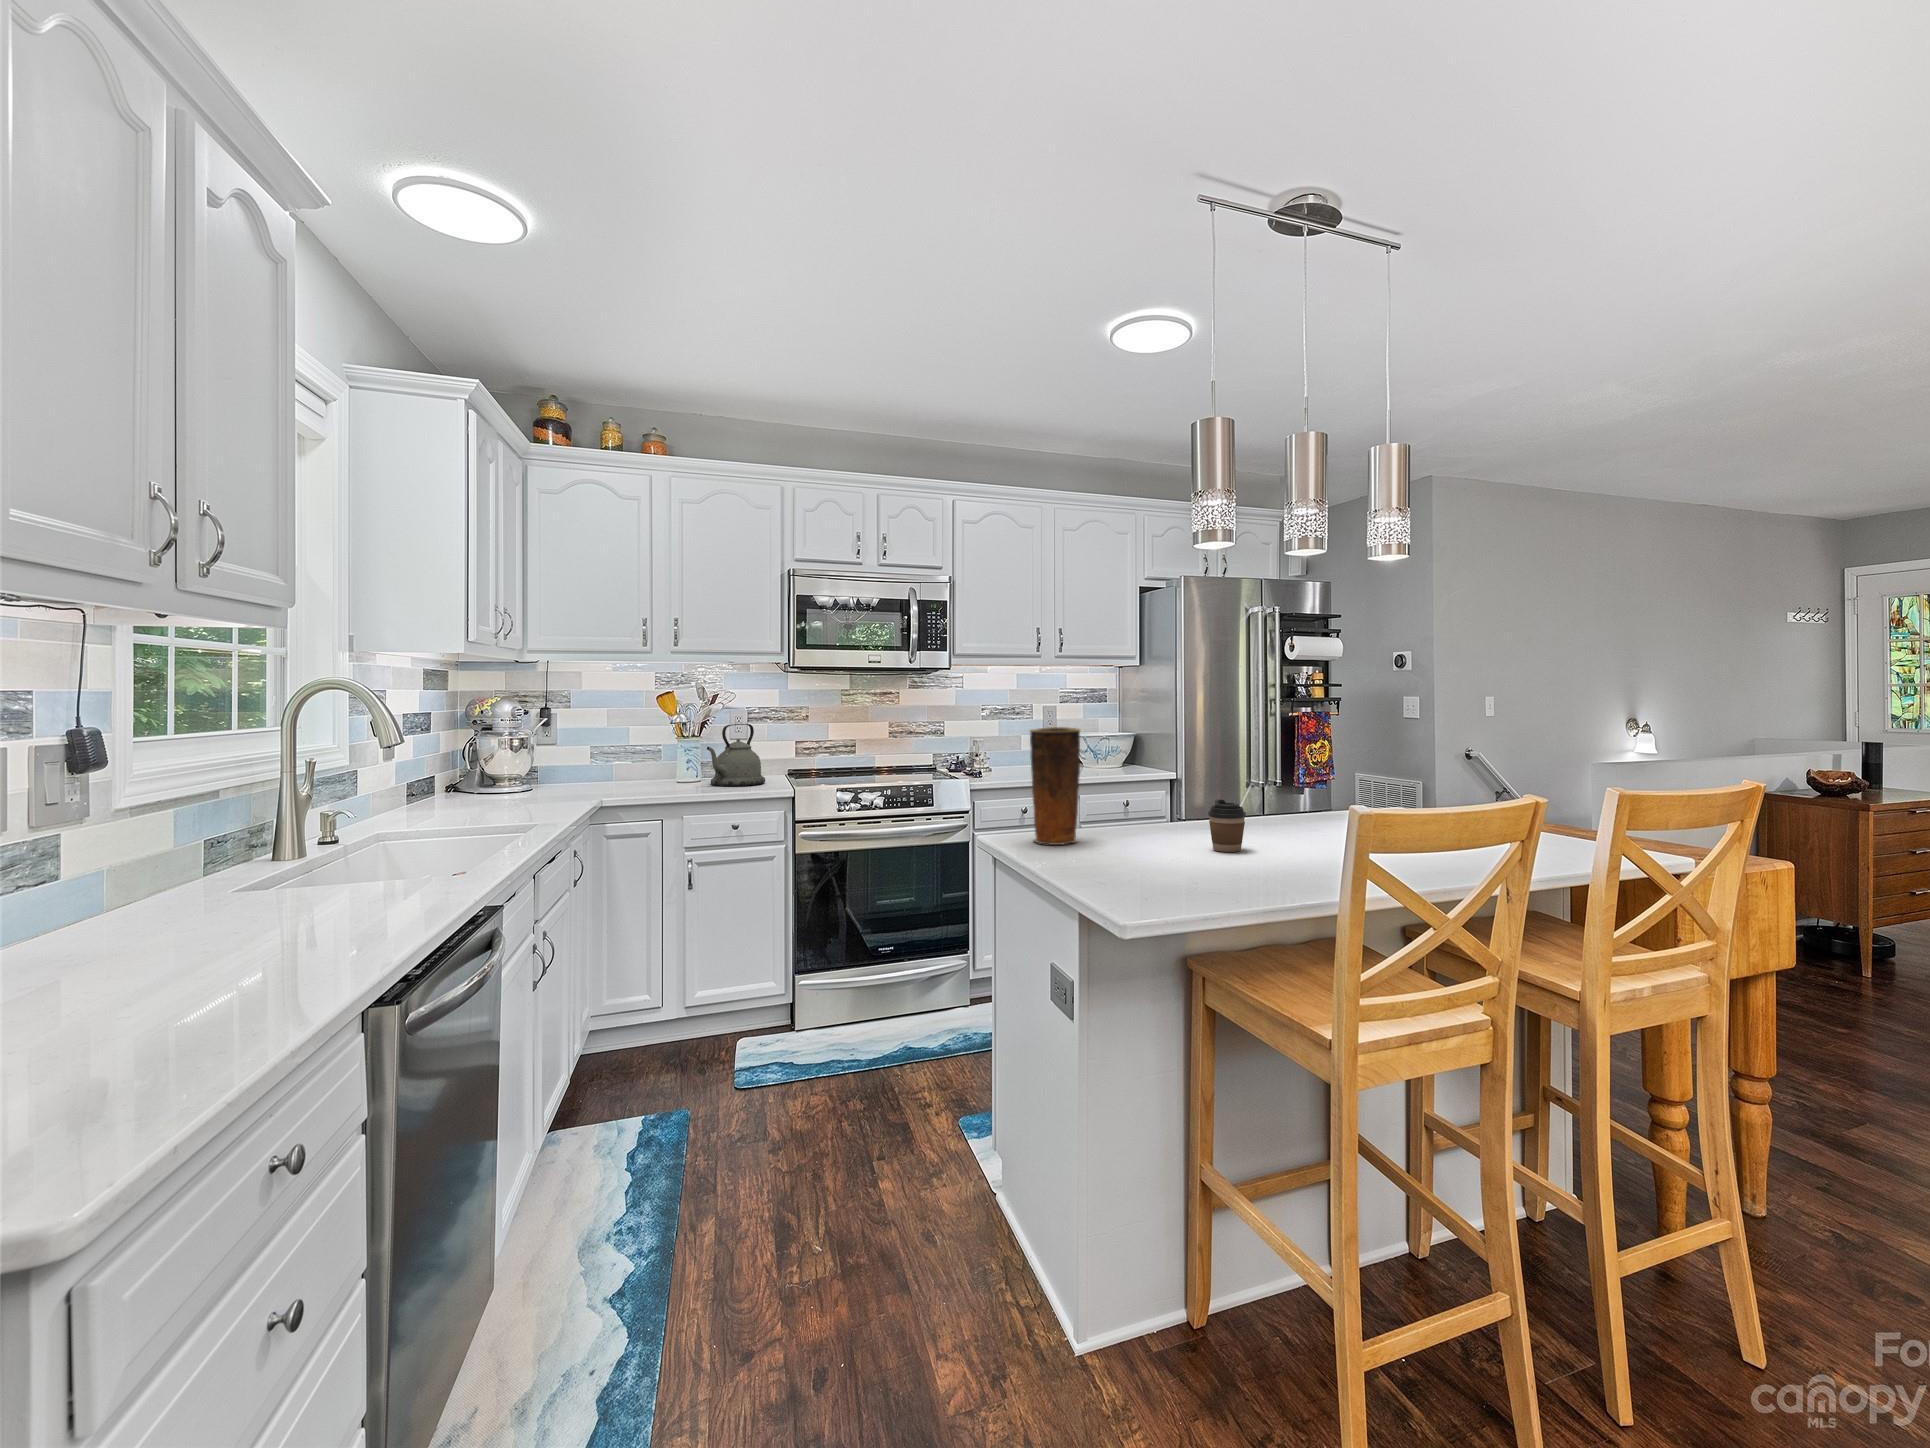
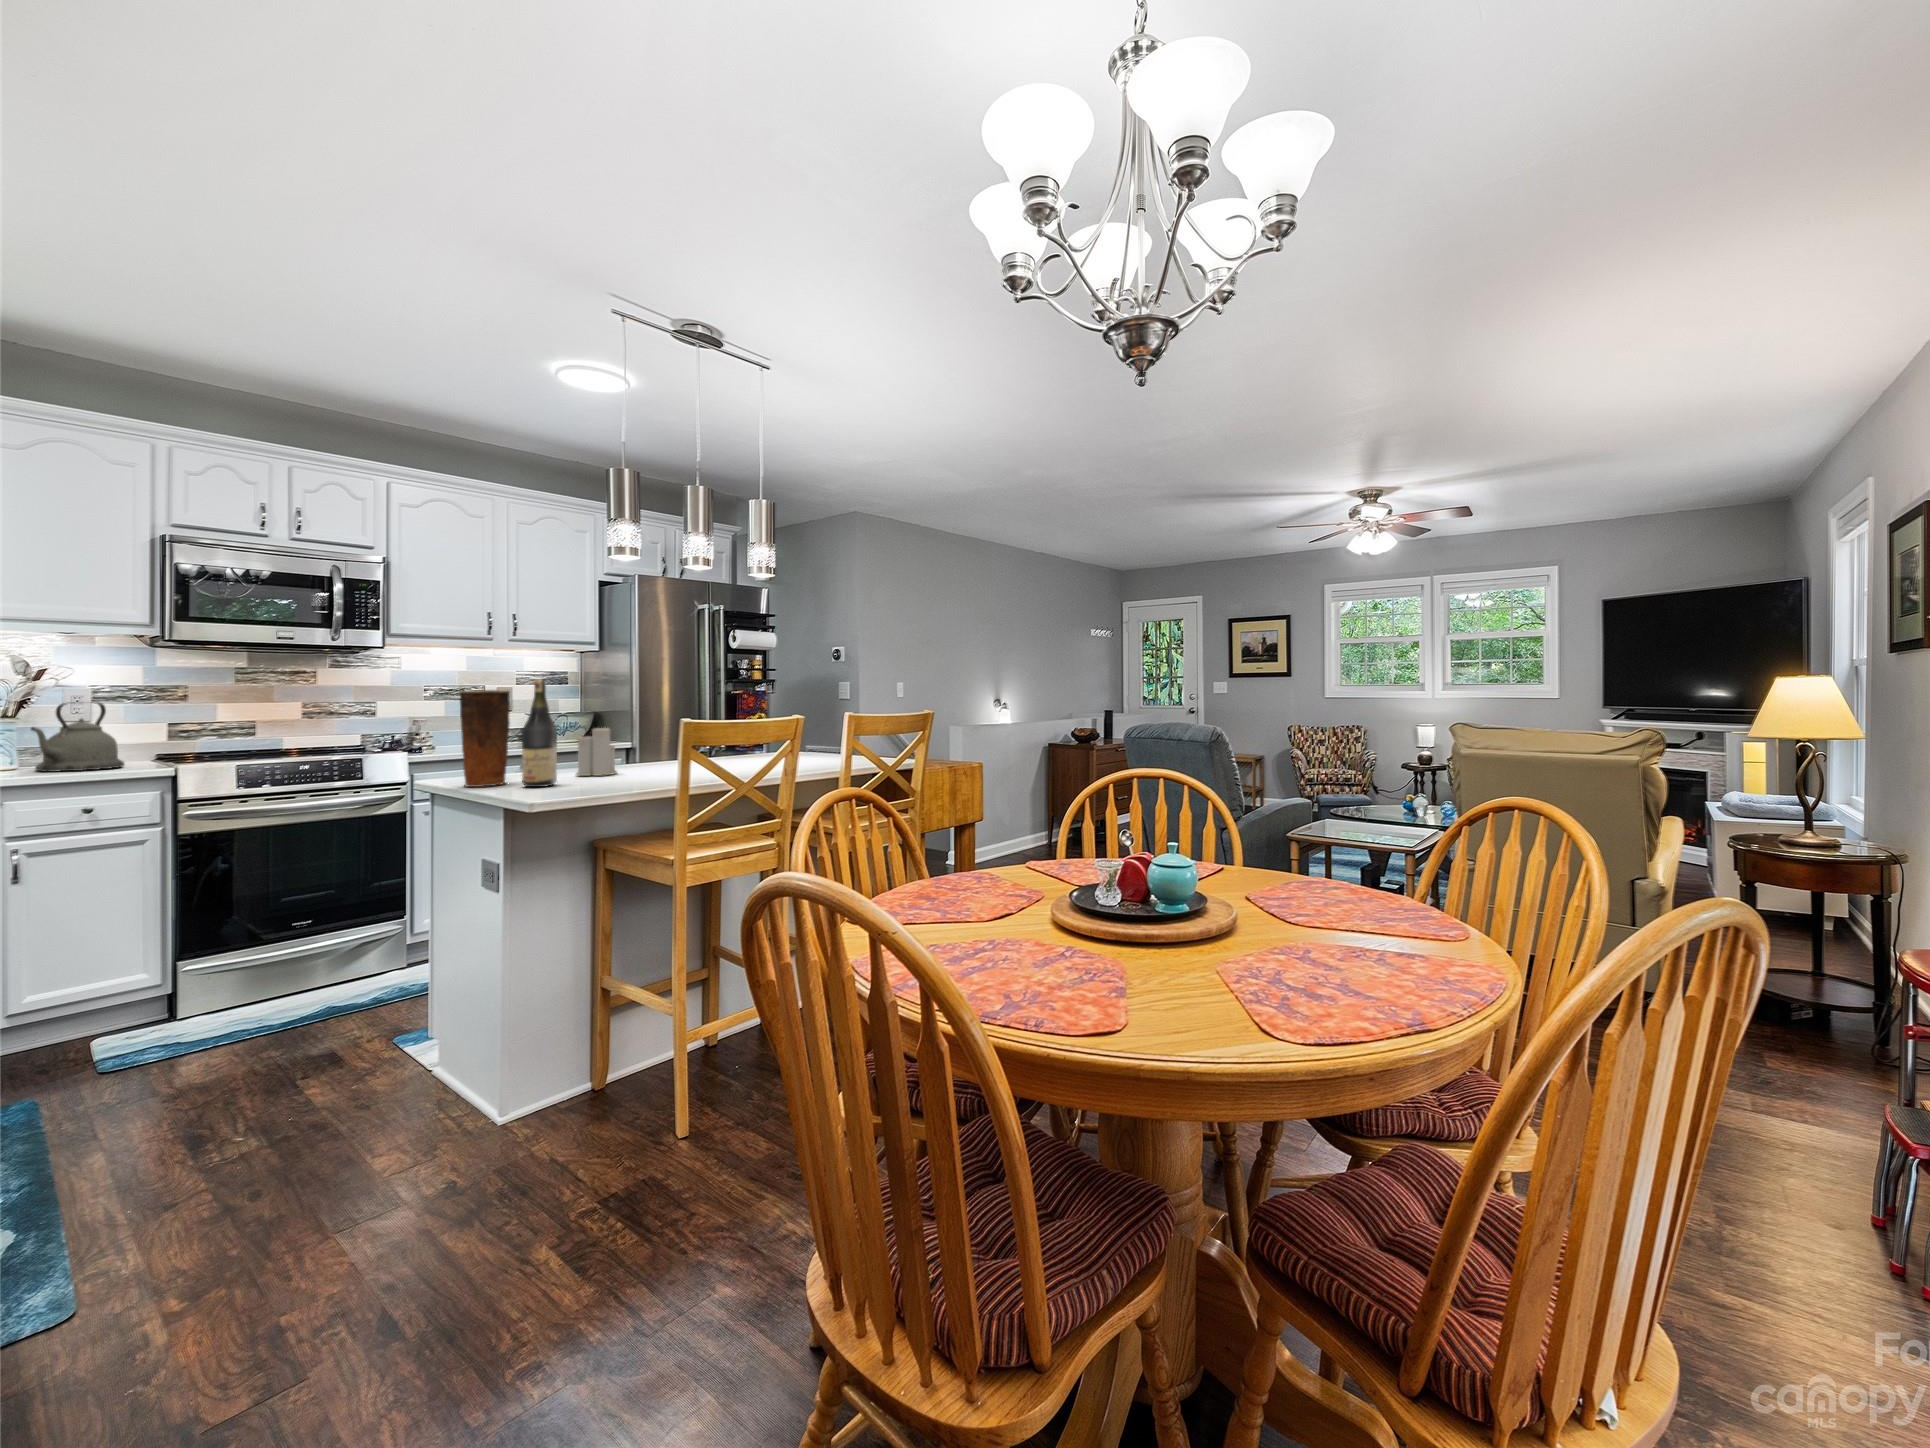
wine bottle: none [1096,717,1134,853] -> present [522,679,557,787]
candle: none [1147,769,1195,836] -> present [576,728,617,776]
coffee cup: present [1208,799,1246,852] -> none [622,742,653,781]

